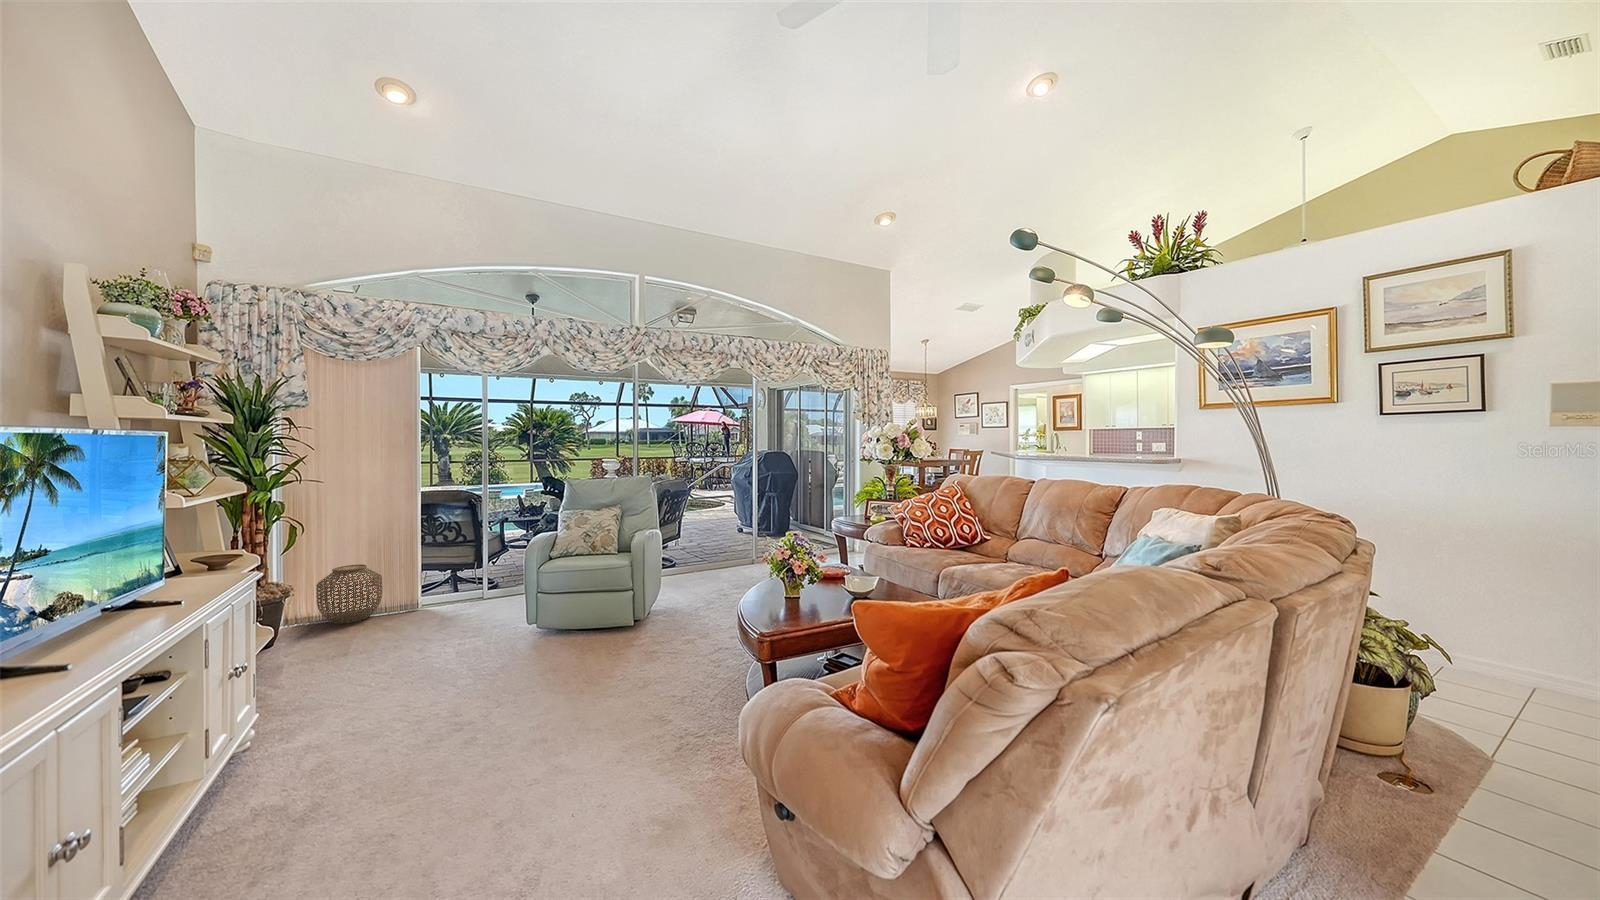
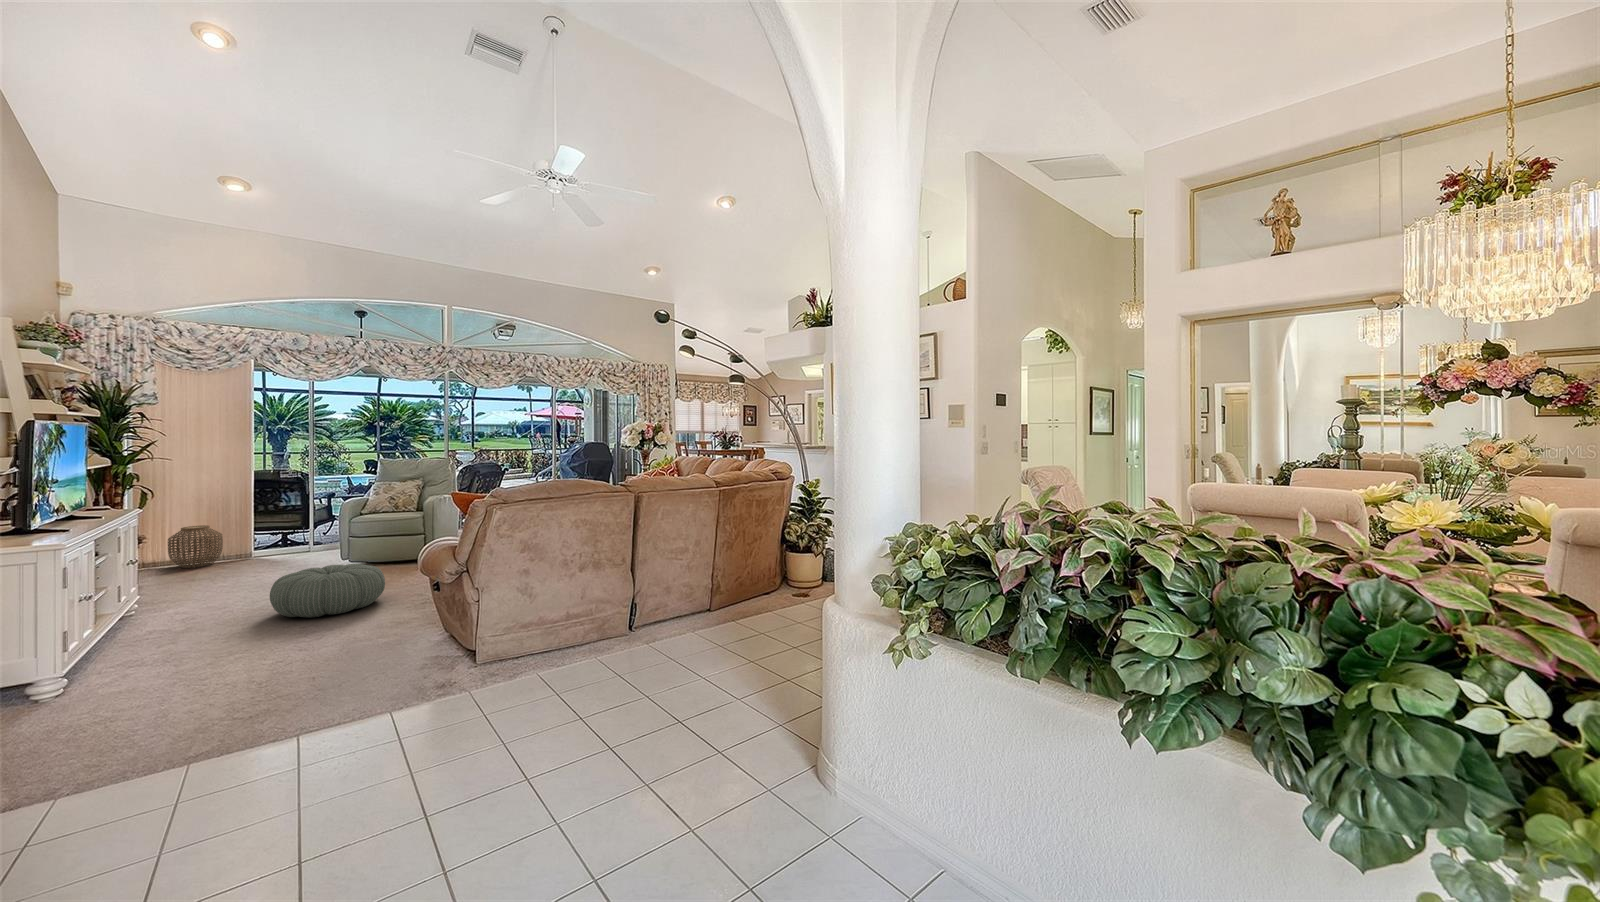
pouf: none [407,674,597,812] -> present [270,564,385,617]

